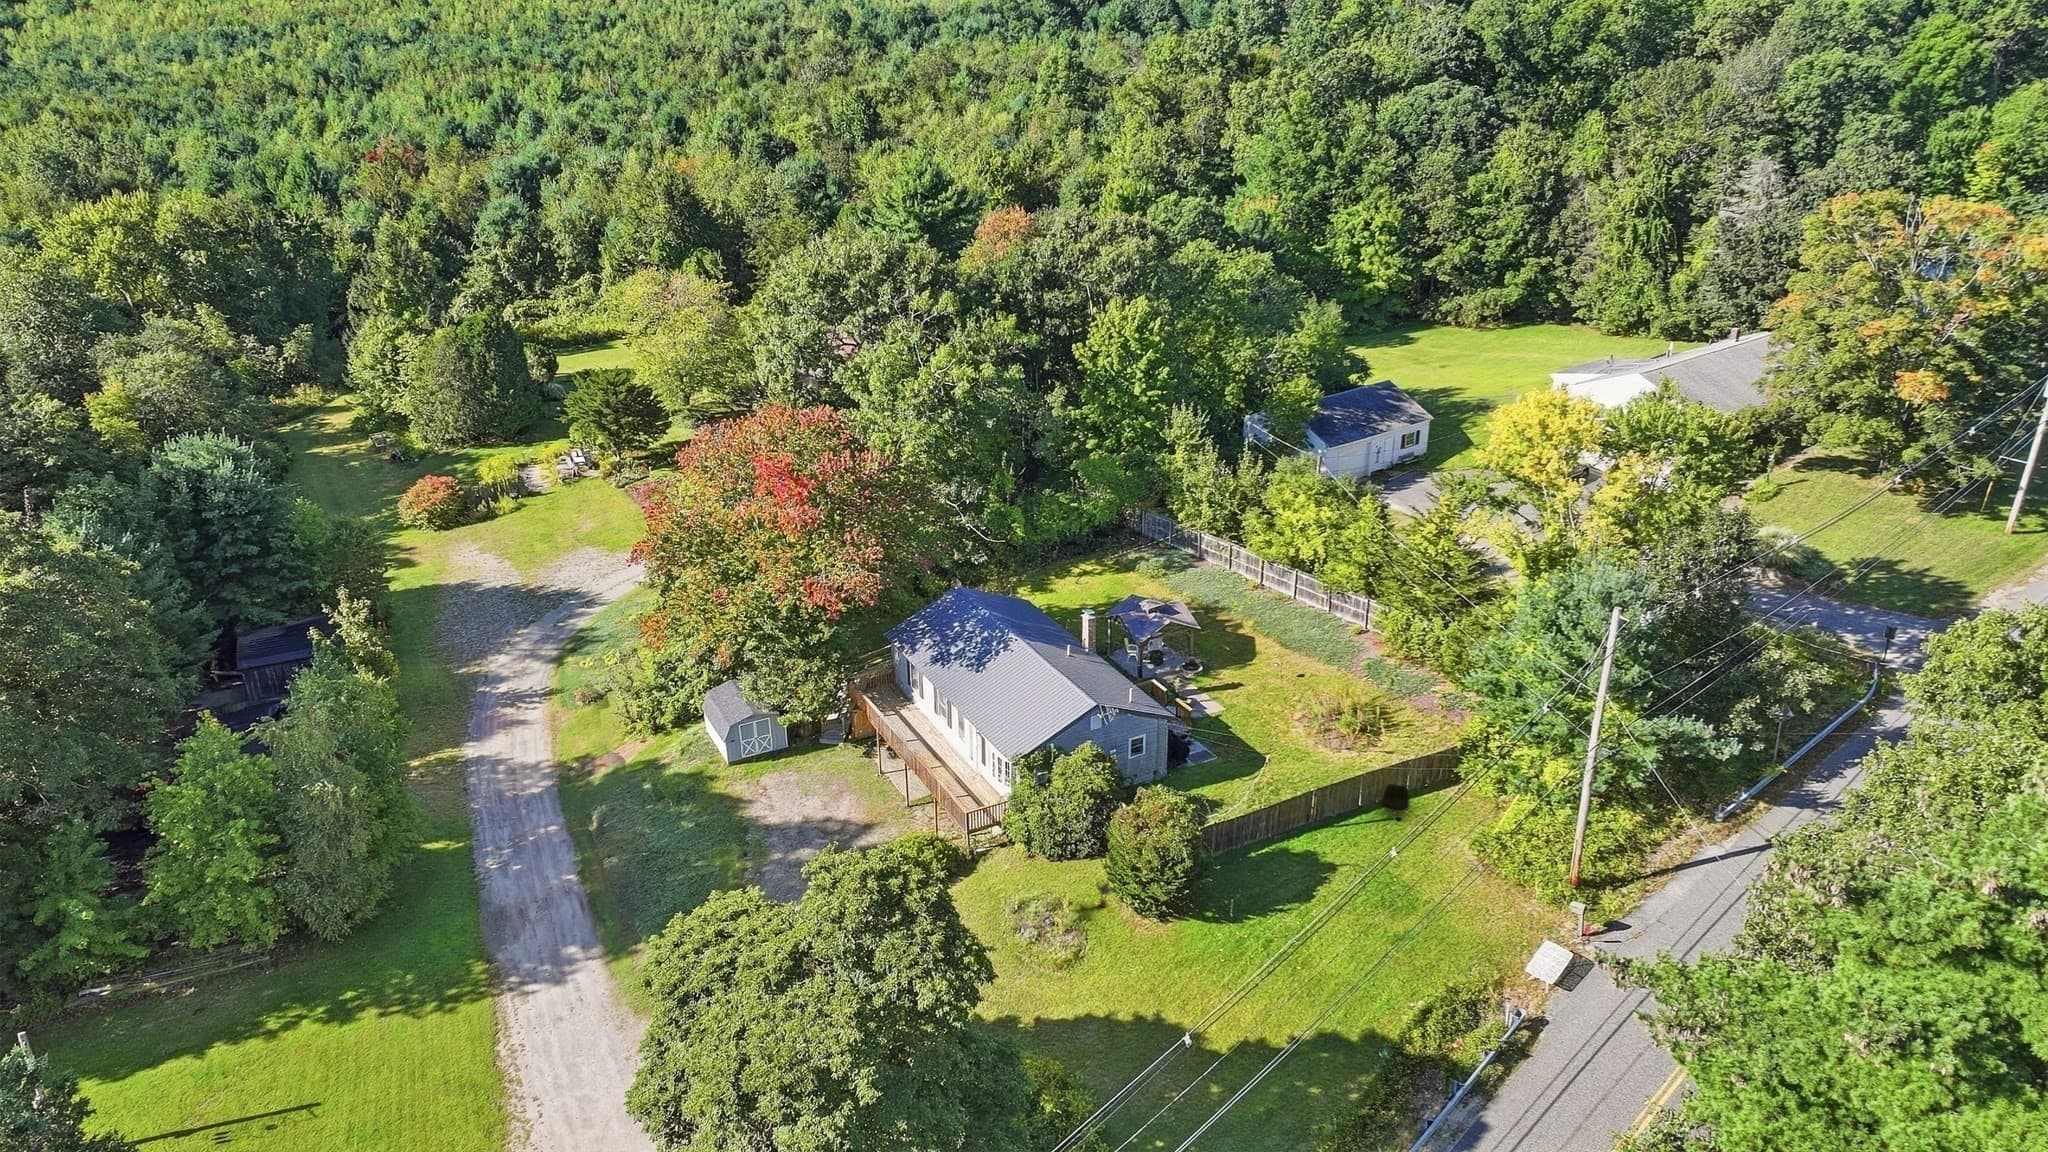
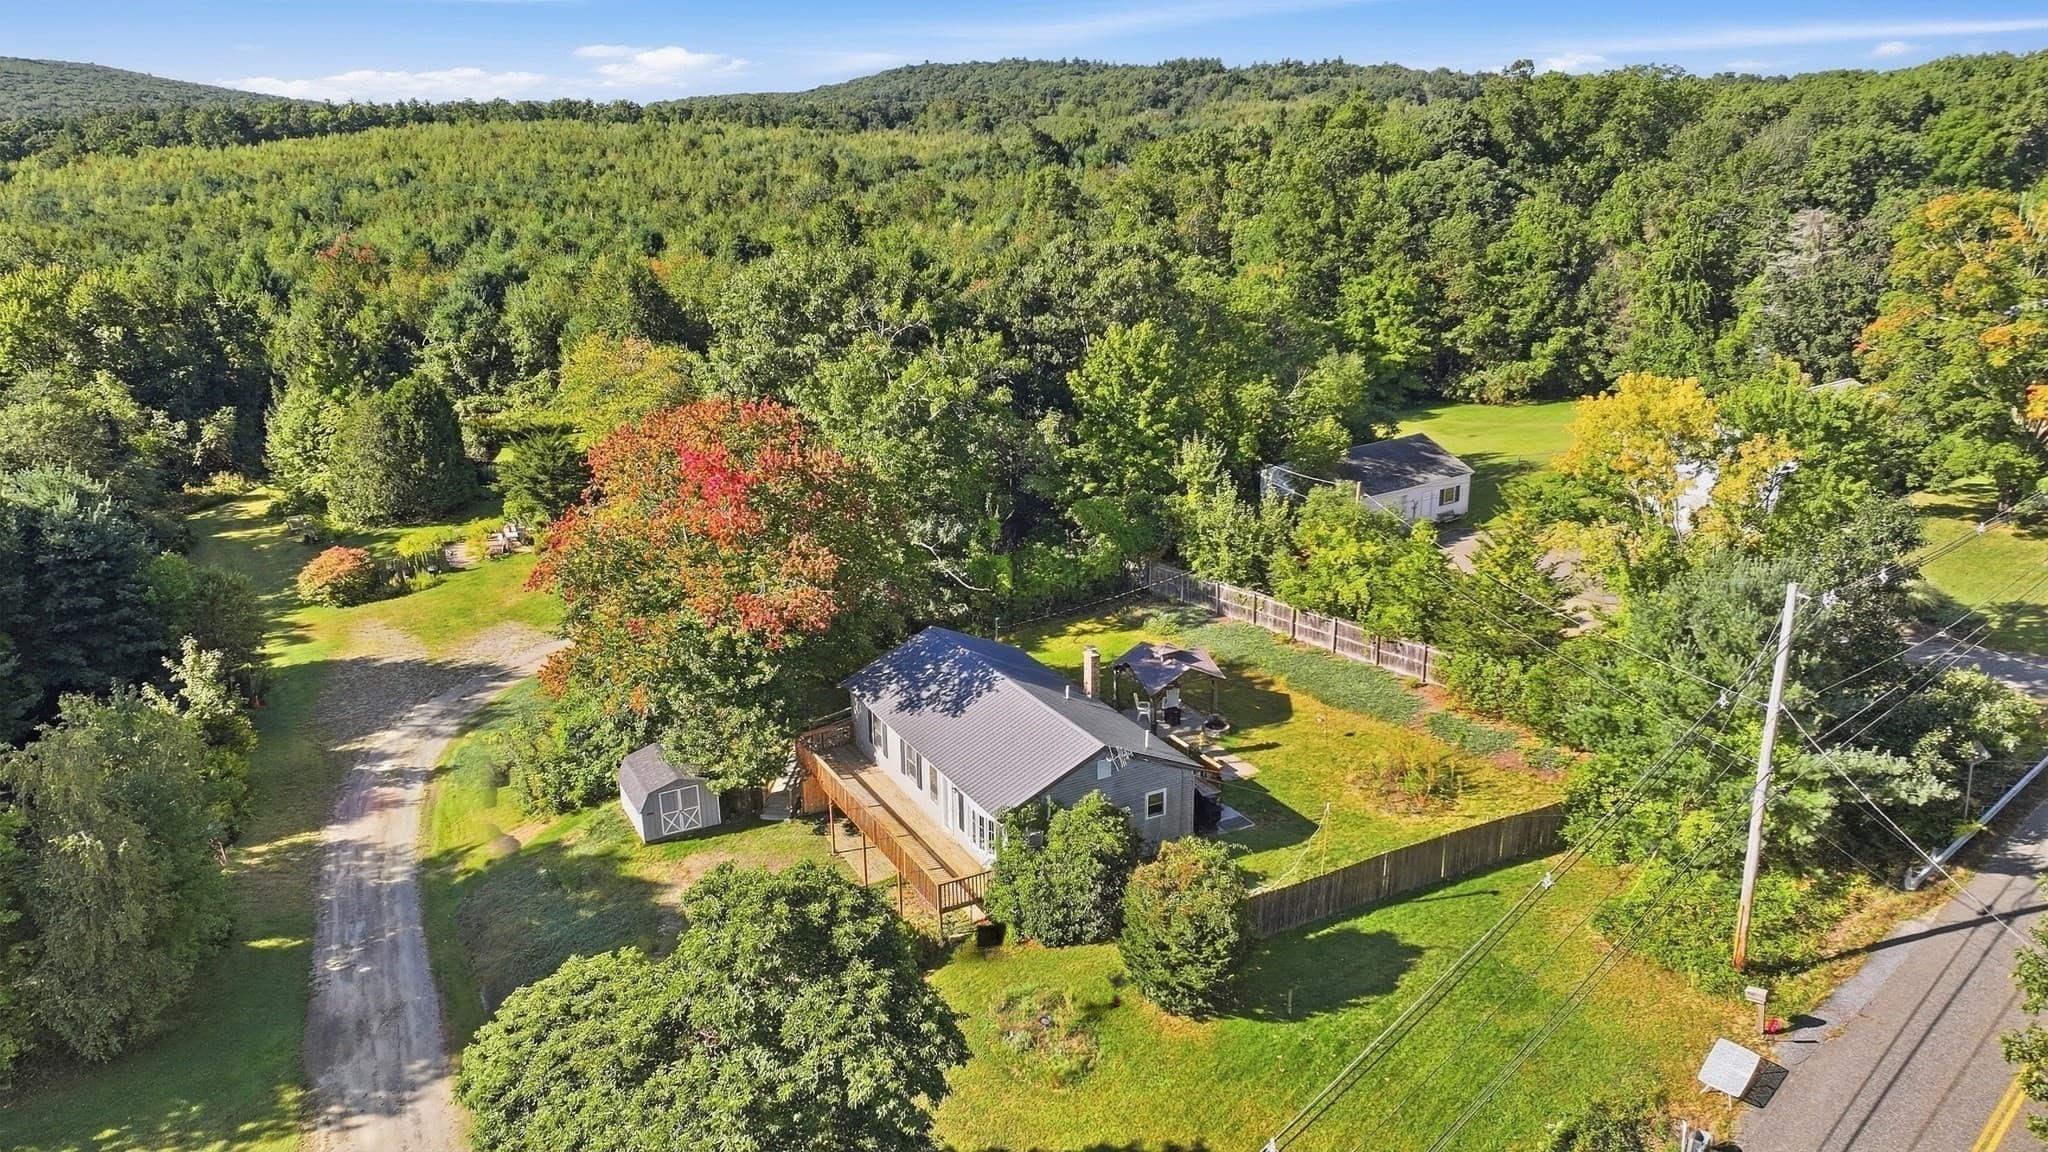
lounge chair: present [1381,784,1410,814] -> present [975,921,1007,959]

